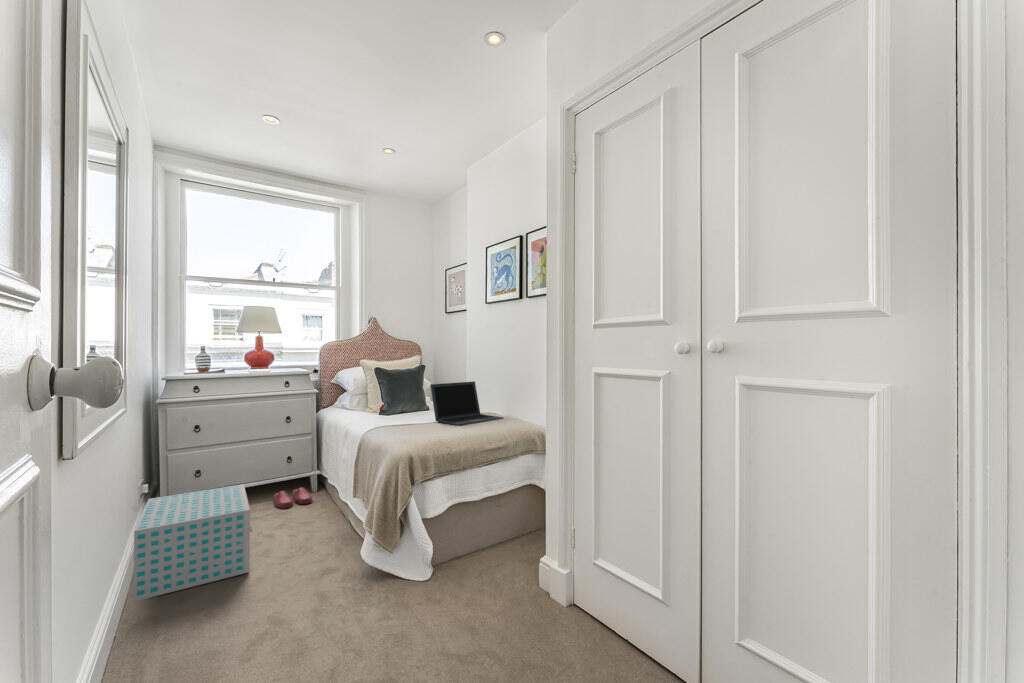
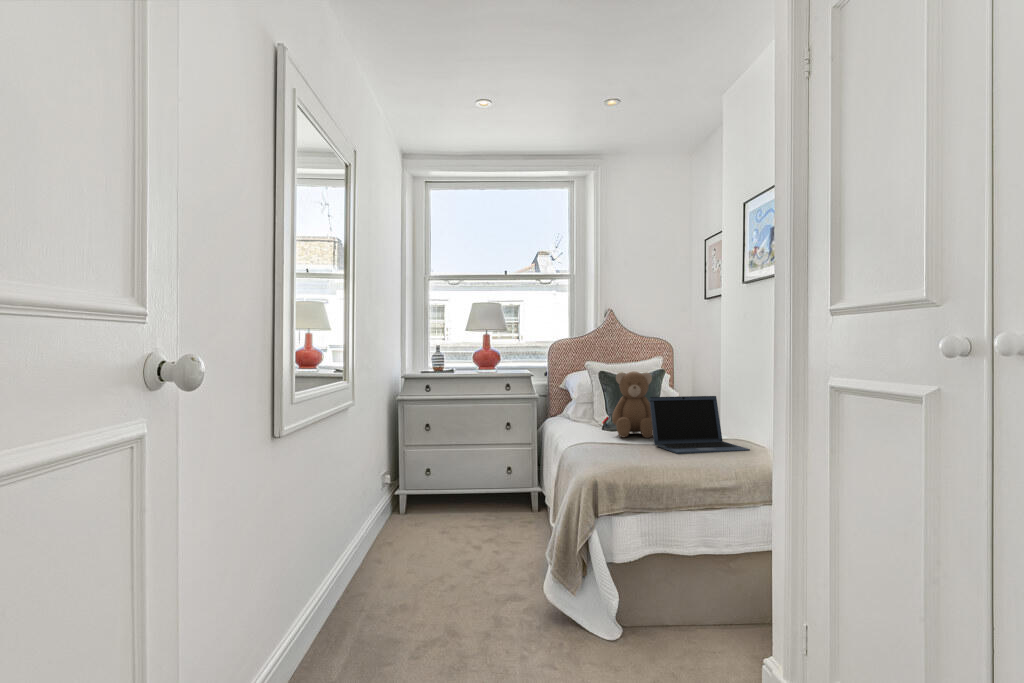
teddy bear: none [393,366,429,418] -> present [612,372,653,438]
storage box: present [133,484,253,602] -> none [356,490,454,580]
slippers: present [274,487,312,508] -> none [493,504,530,524]

